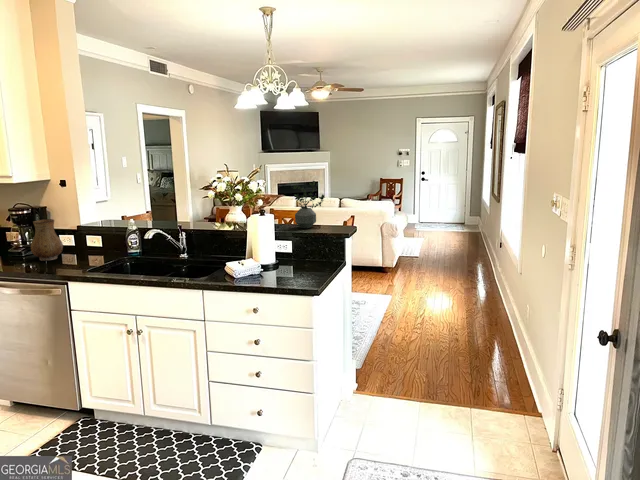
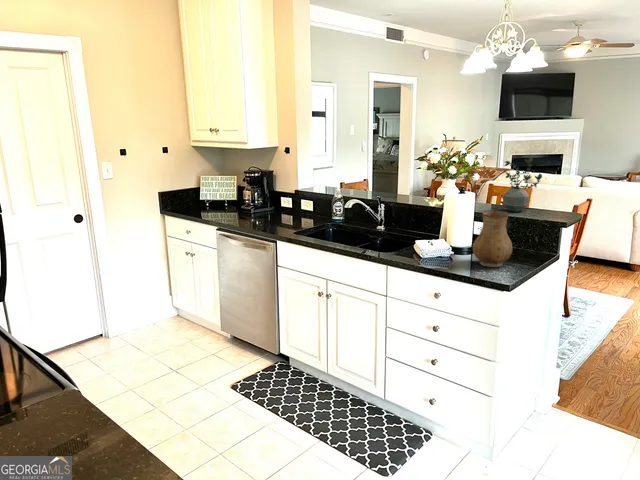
ceramic pitcher: present [31,219,63,261] -> present [473,211,512,267]

